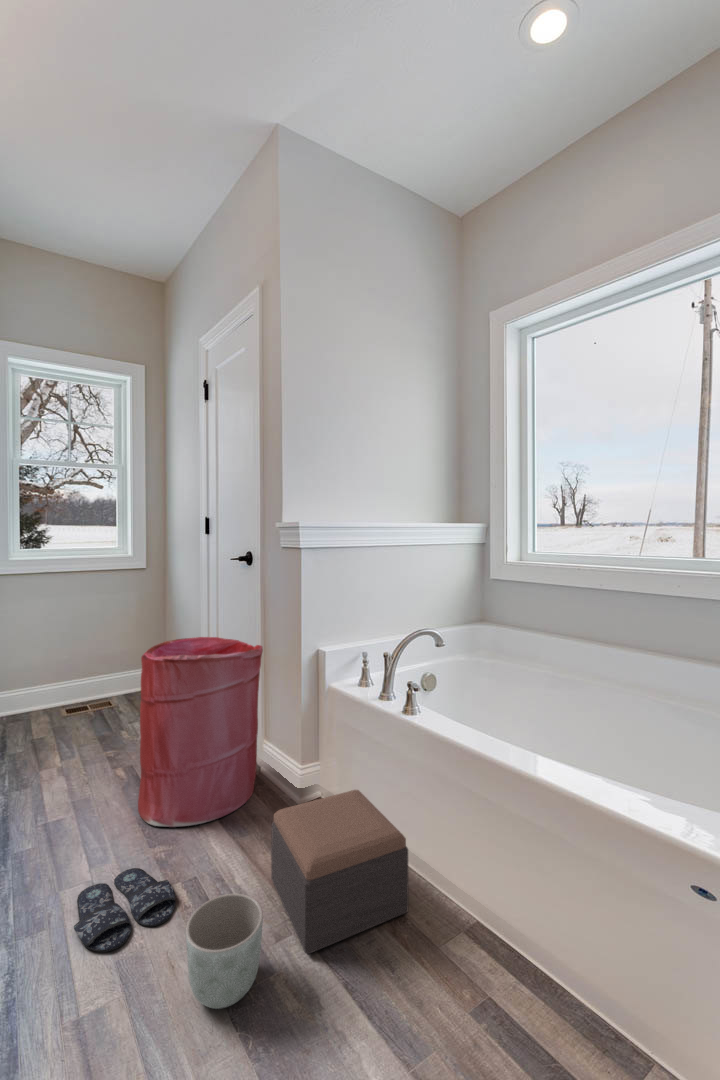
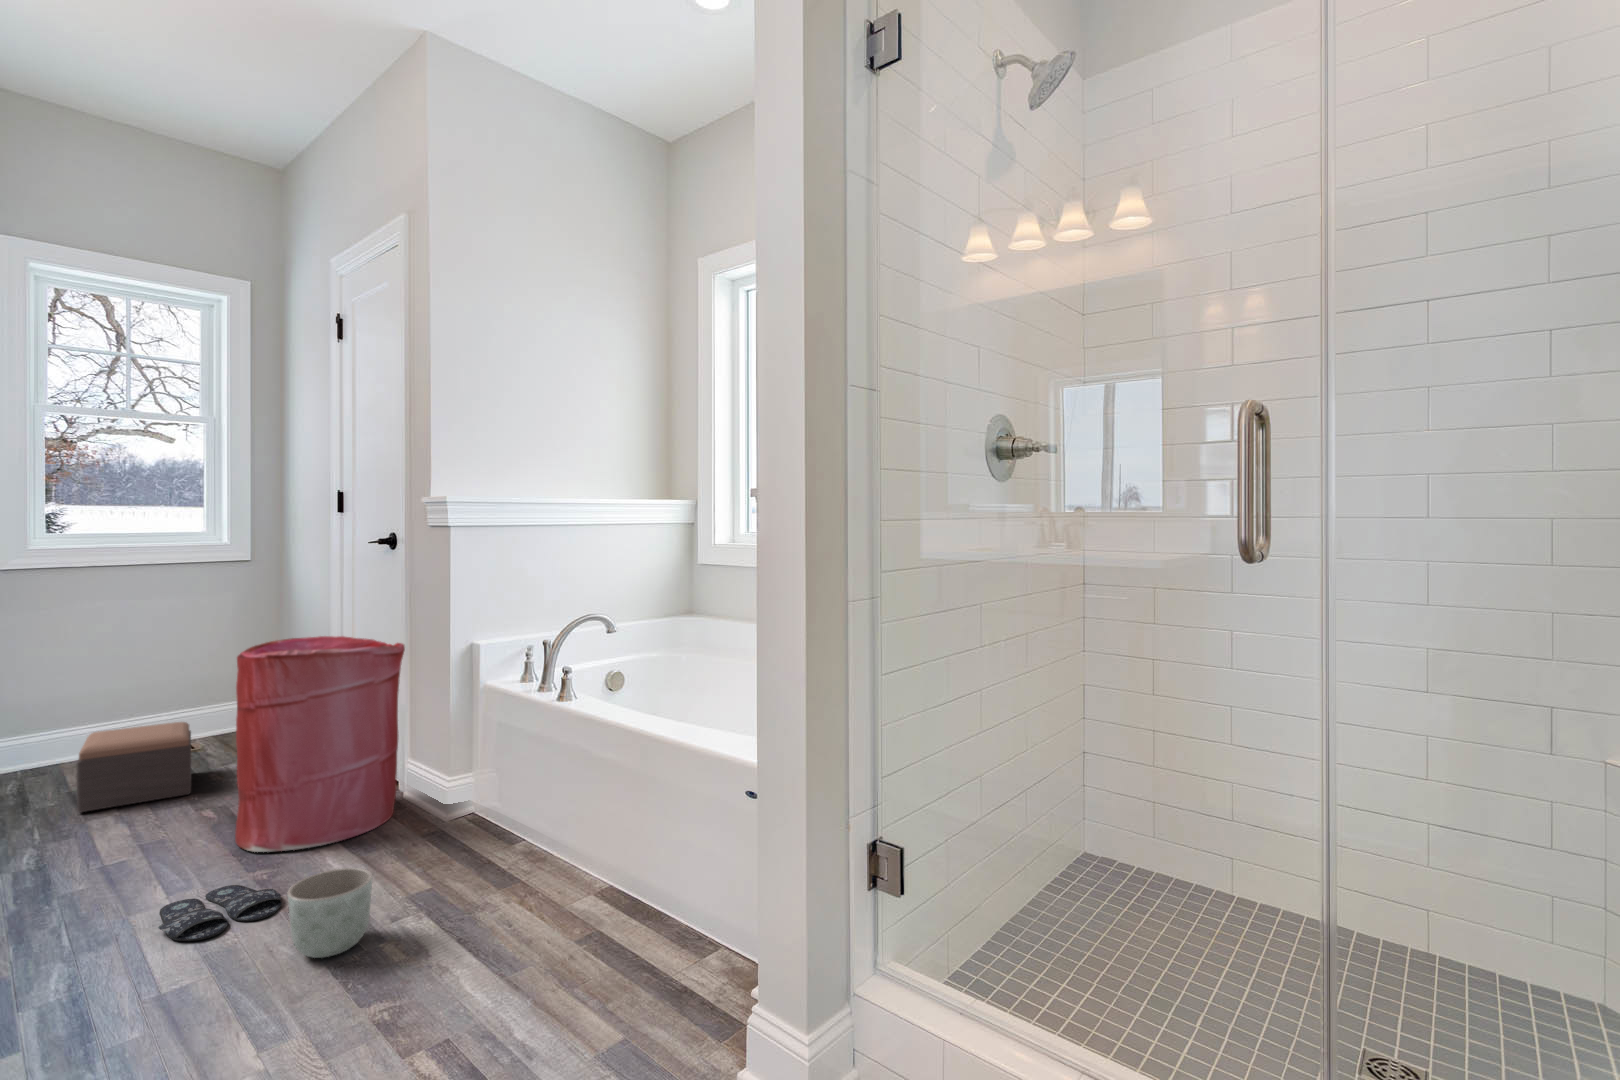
footstool: present [271,790,408,954] -> present [77,722,191,813]

